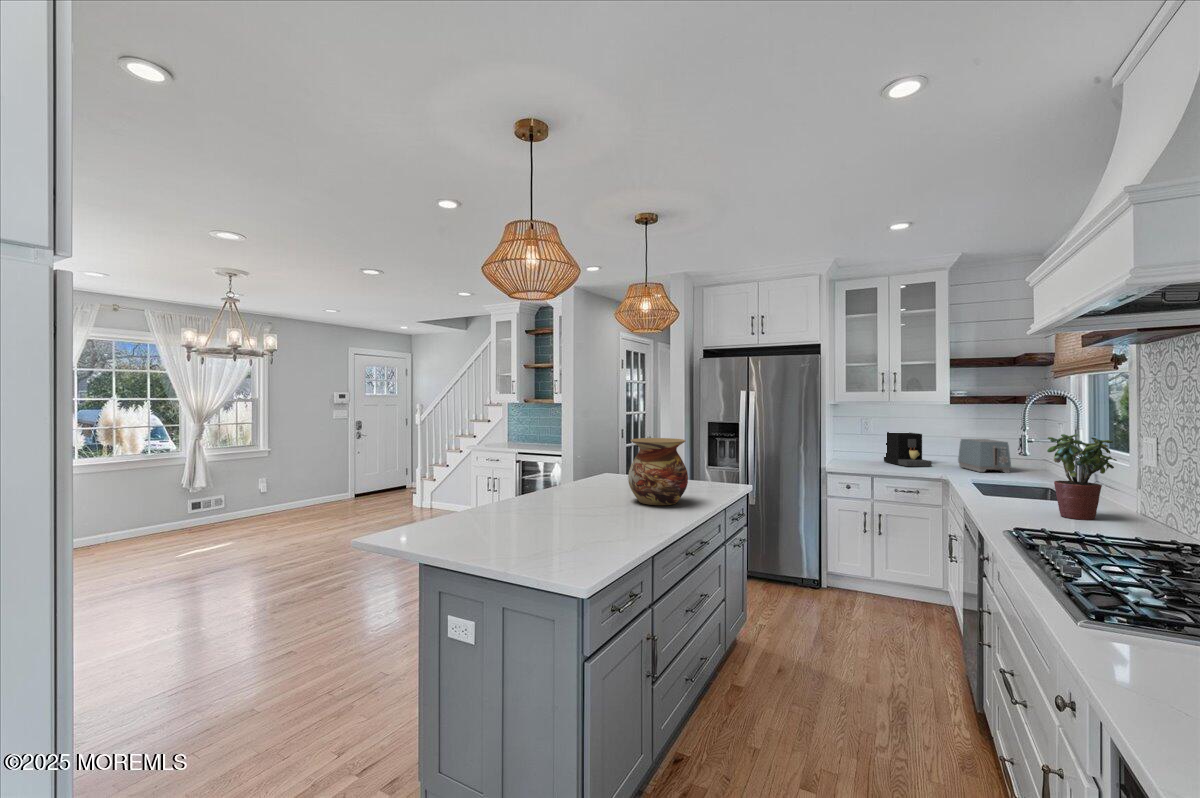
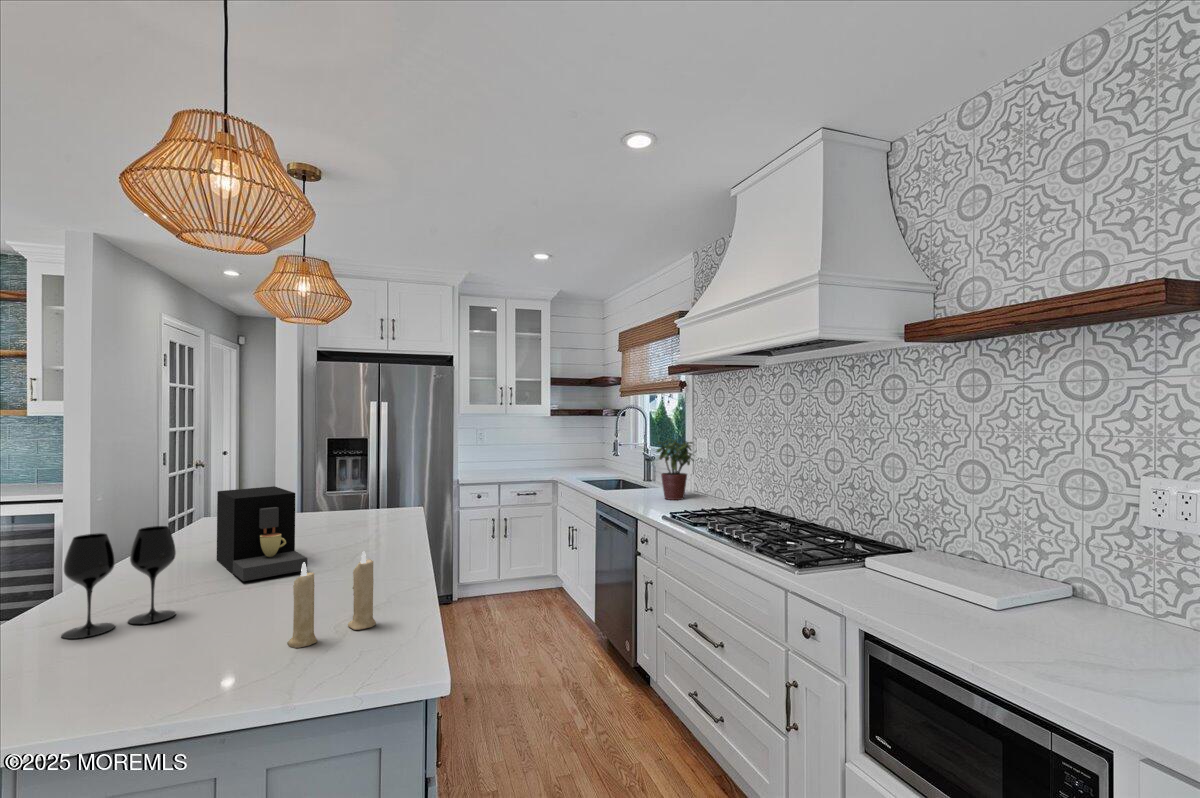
coffee maker: present [884,432,931,466] -> present [217,486,307,581]
vase: present [628,438,688,505] -> none [308,460,386,543]
toaster: present [958,439,1011,473] -> none [556,444,596,472]
wine glass: none [442,470,499,531] -> present [61,526,176,639]
candle: none [517,502,581,566] -> present [287,551,376,648]

